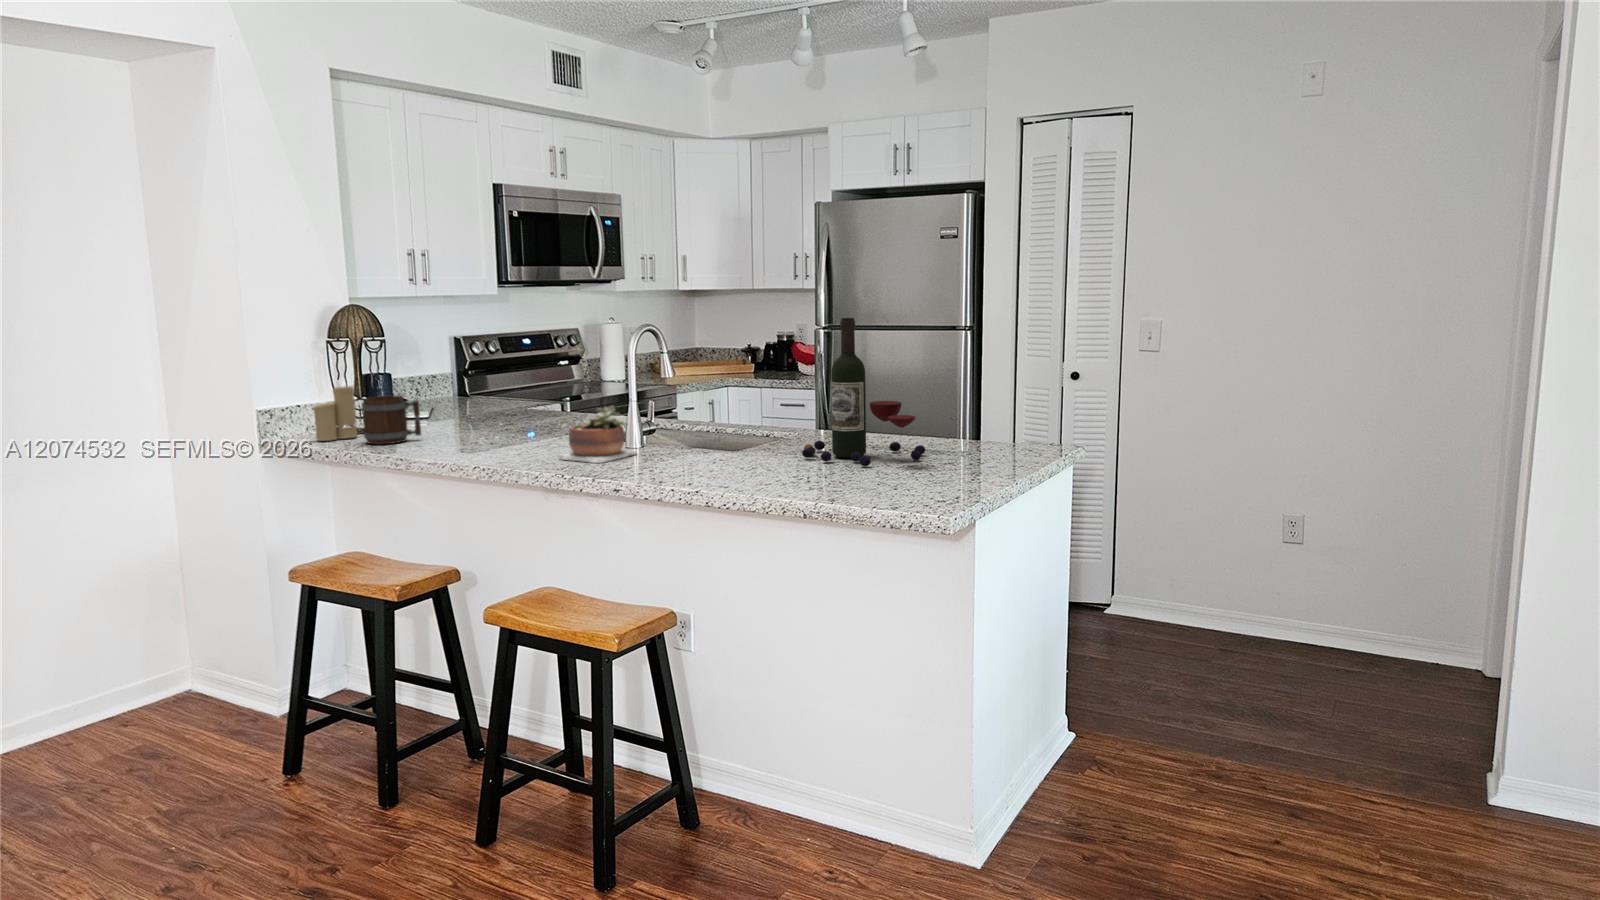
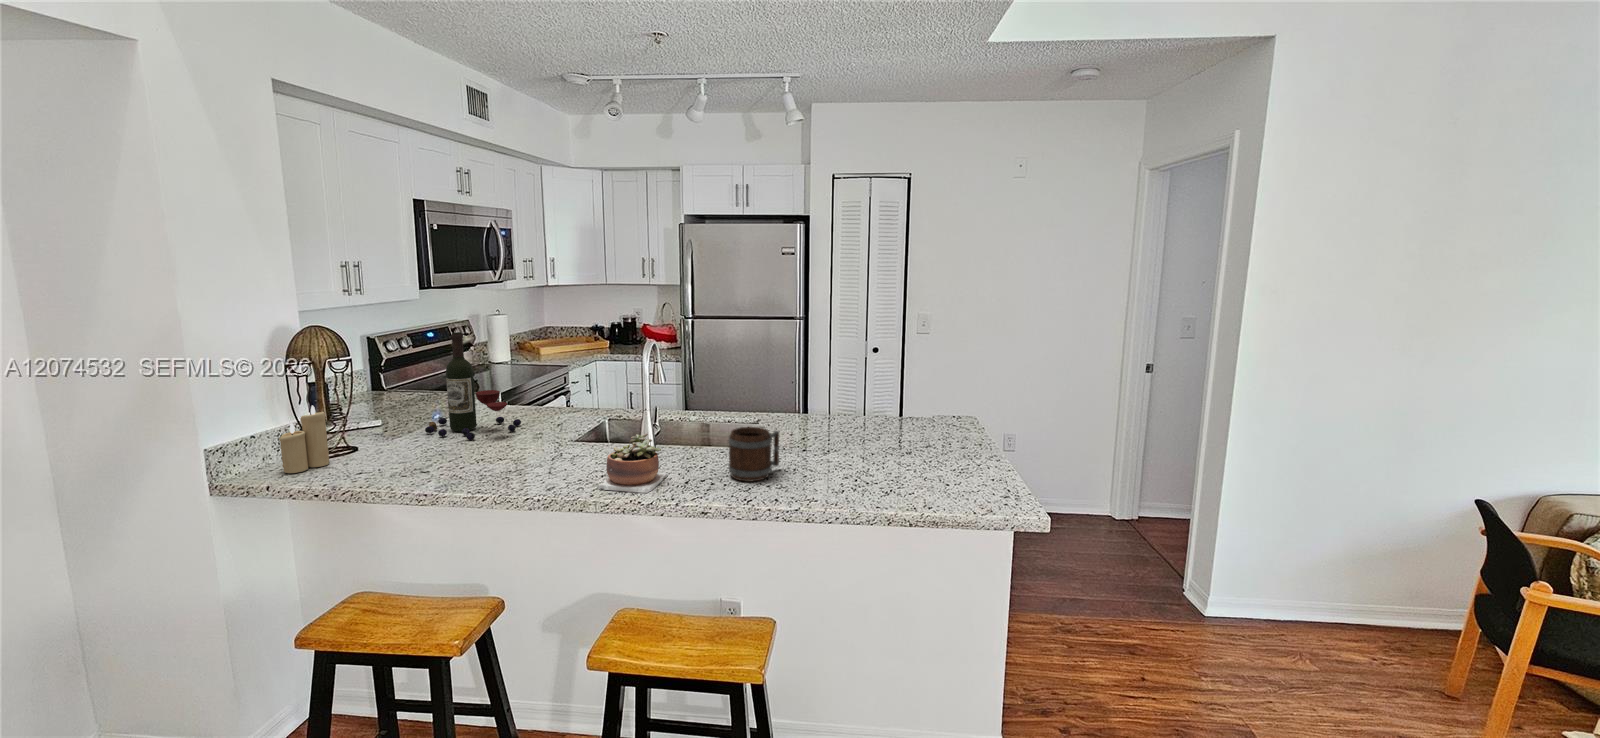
wine bottle: present [802,318,925,466] -> present [425,332,521,440]
mug: present [361,396,422,444] -> present [728,427,779,481]

